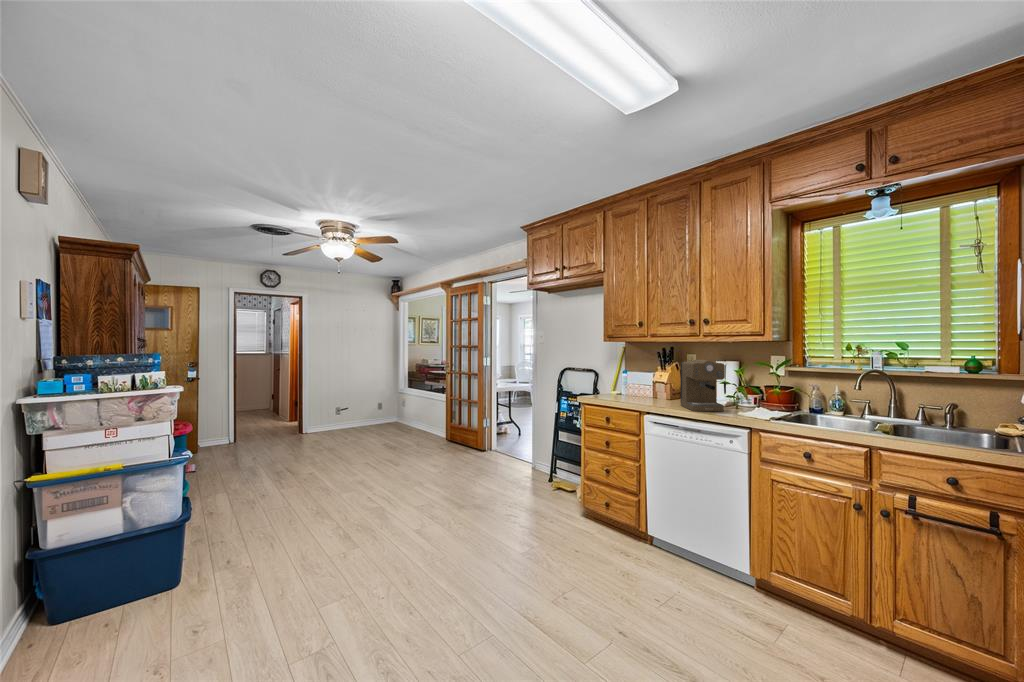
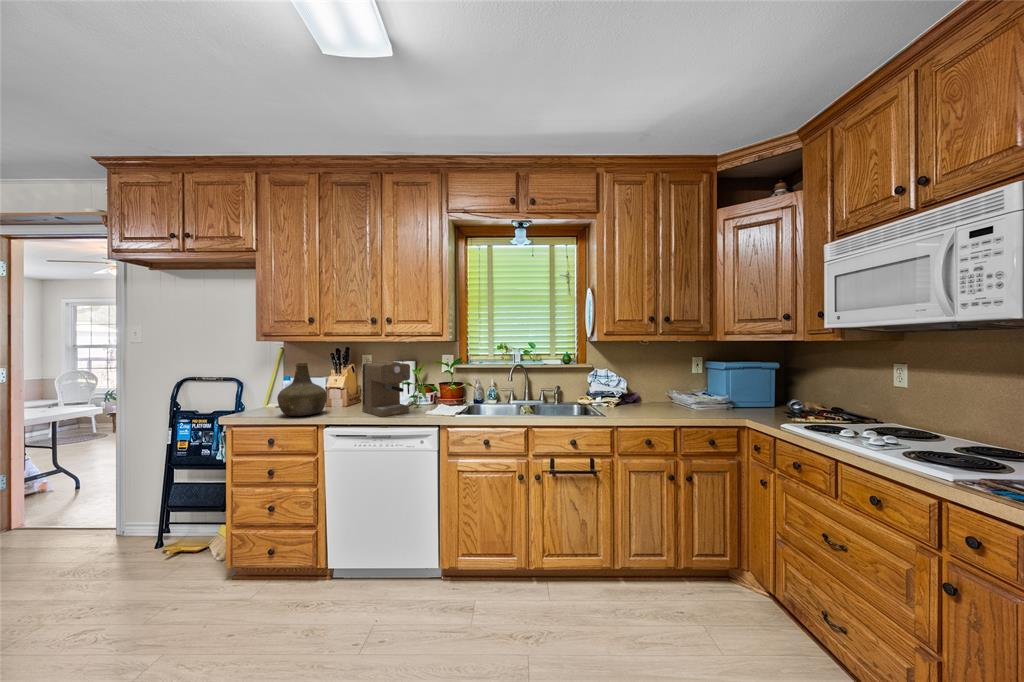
bottle: none [614,359,651,402] -> present [277,363,327,416]

